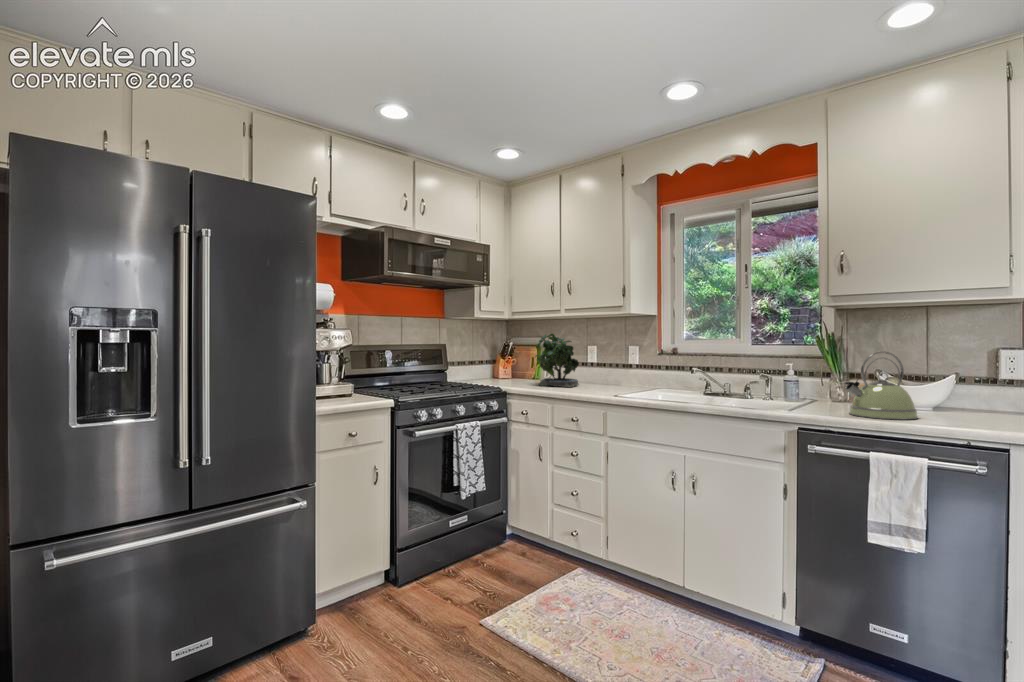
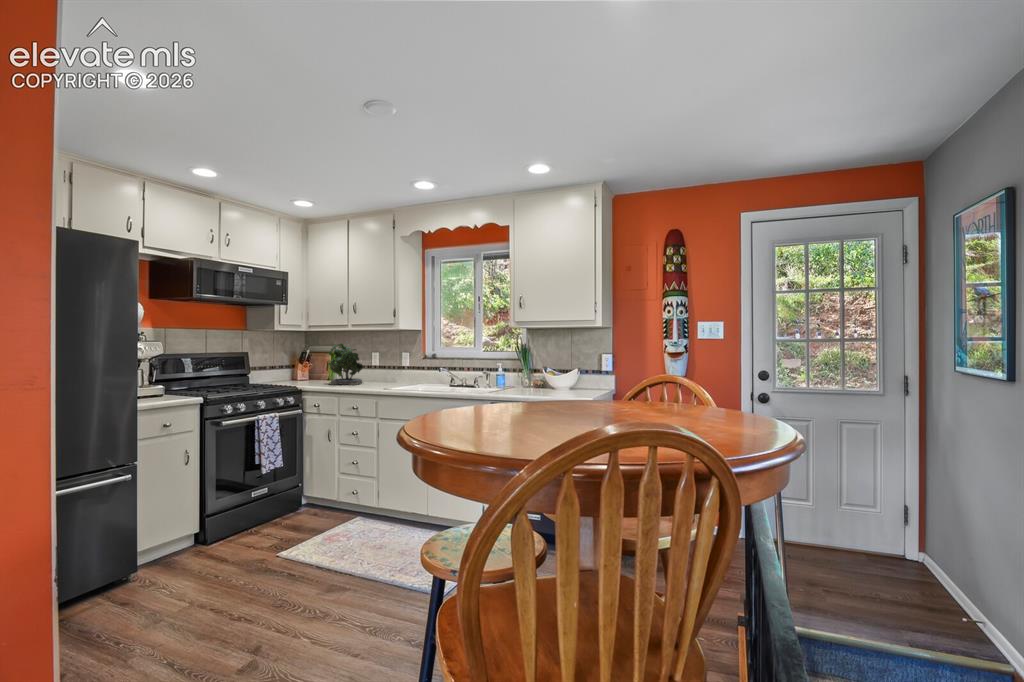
kettle: present [845,351,918,420] -> none [516,356,553,395]

